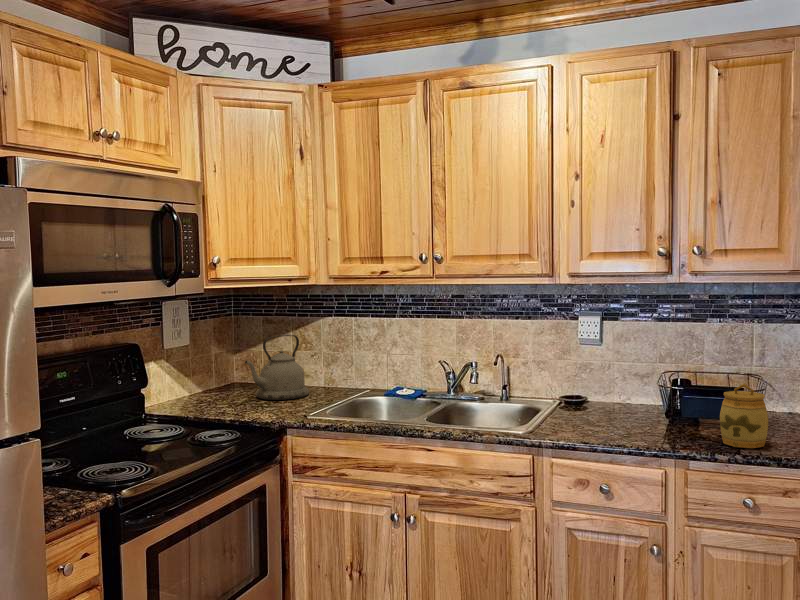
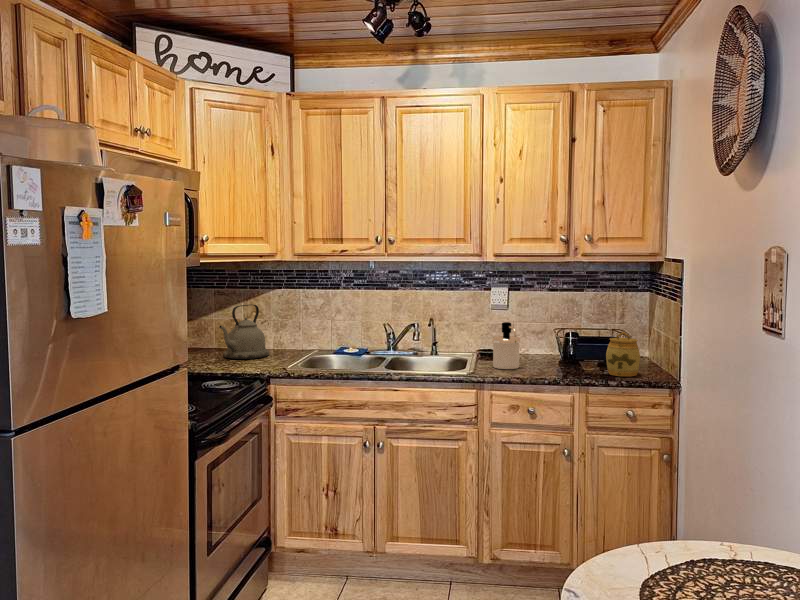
soap dispenser: none [565,365,602,428] -> present [493,322,520,369]

